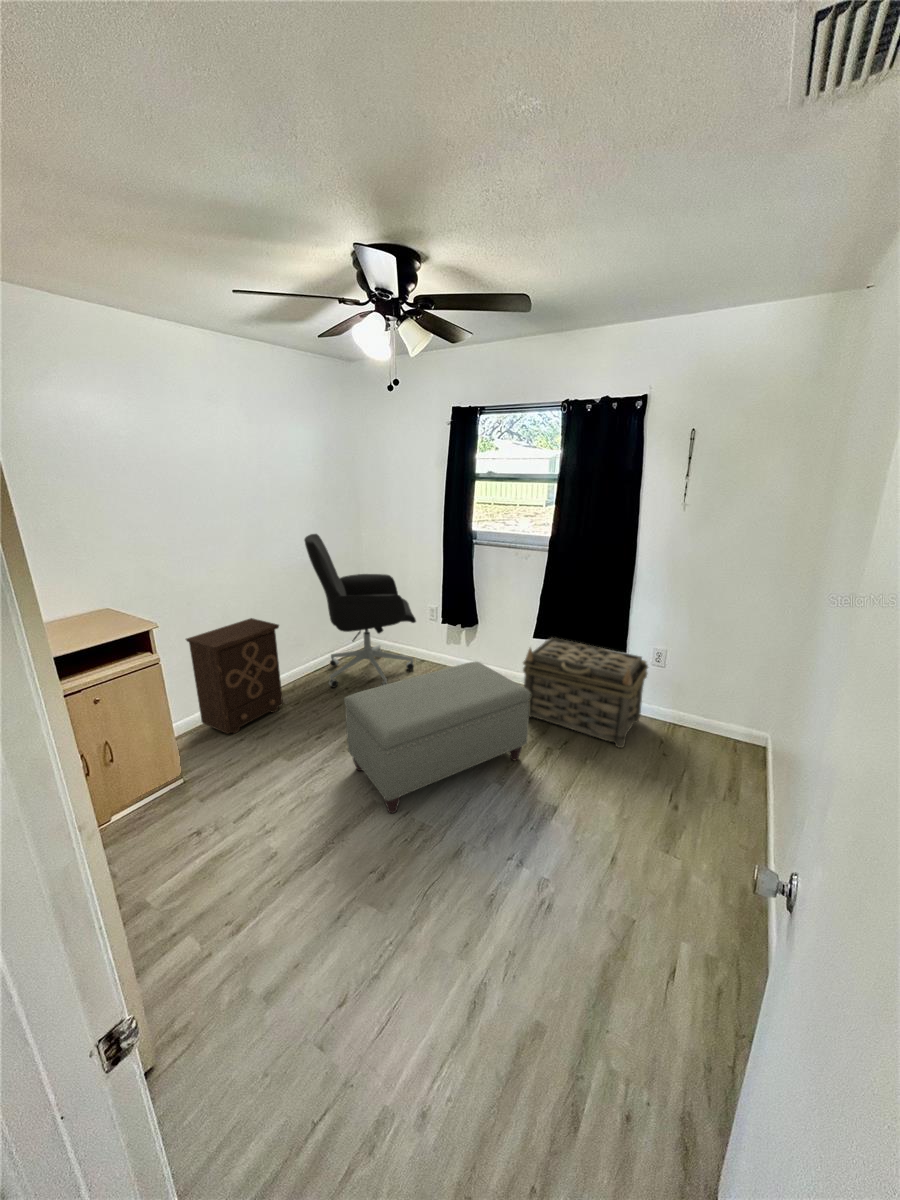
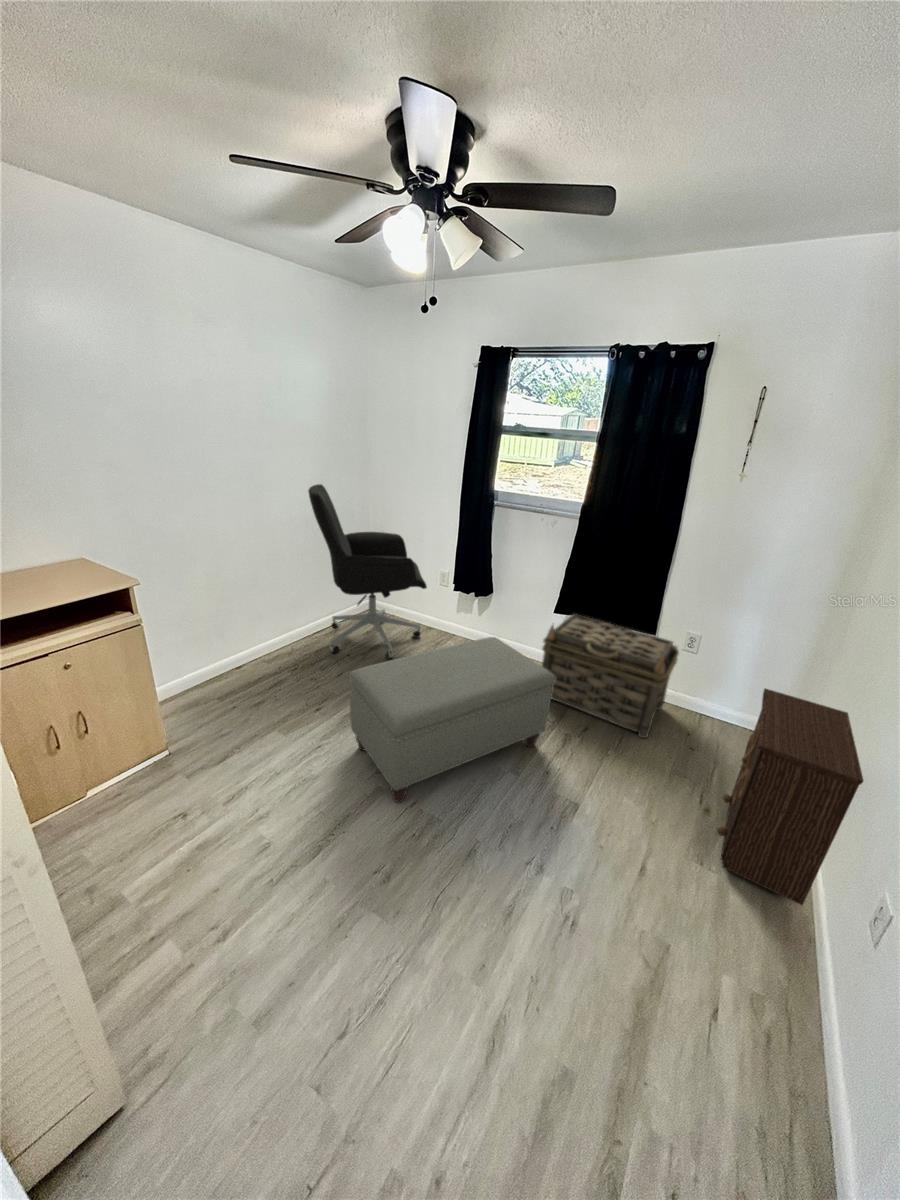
nightstand: present [186,618,283,734] -> present [717,689,863,905]

